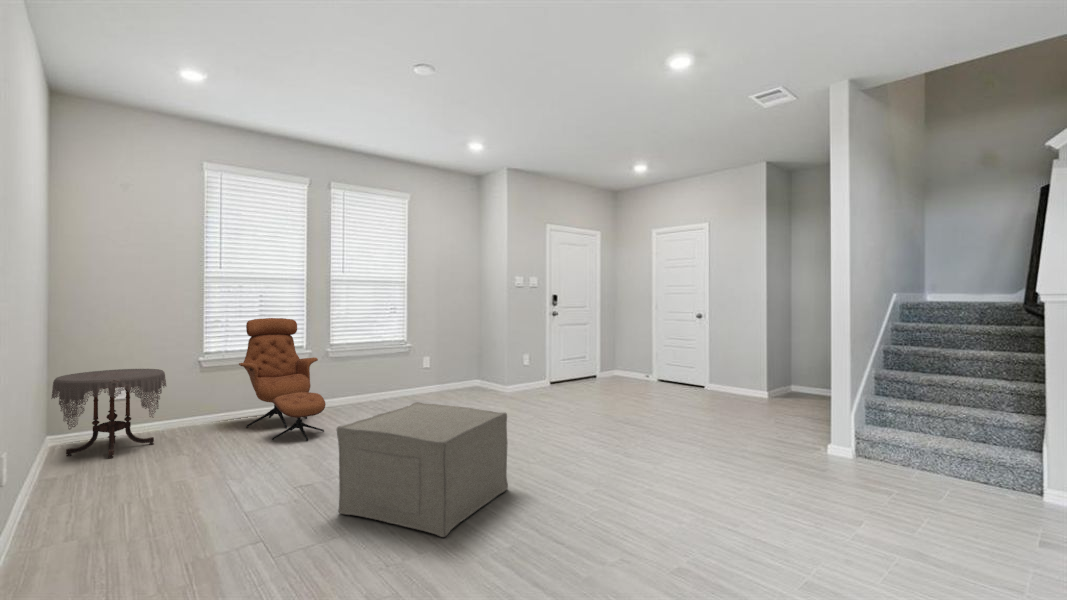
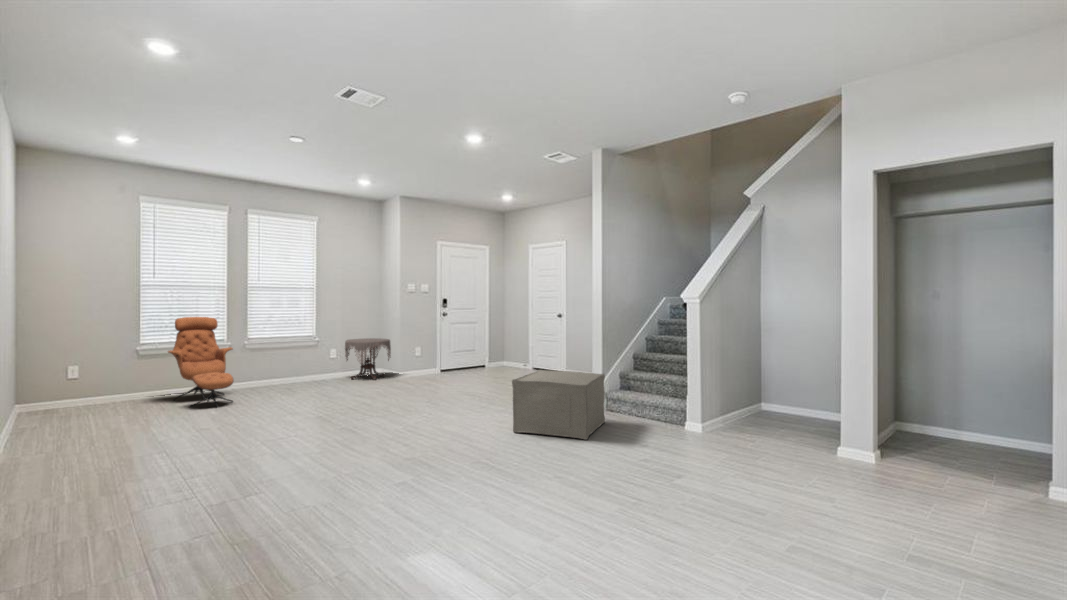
side table: present [51,369,166,458] -> present [345,338,391,380]
ottoman: present [337,402,508,537] -> present [512,370,605,440]

